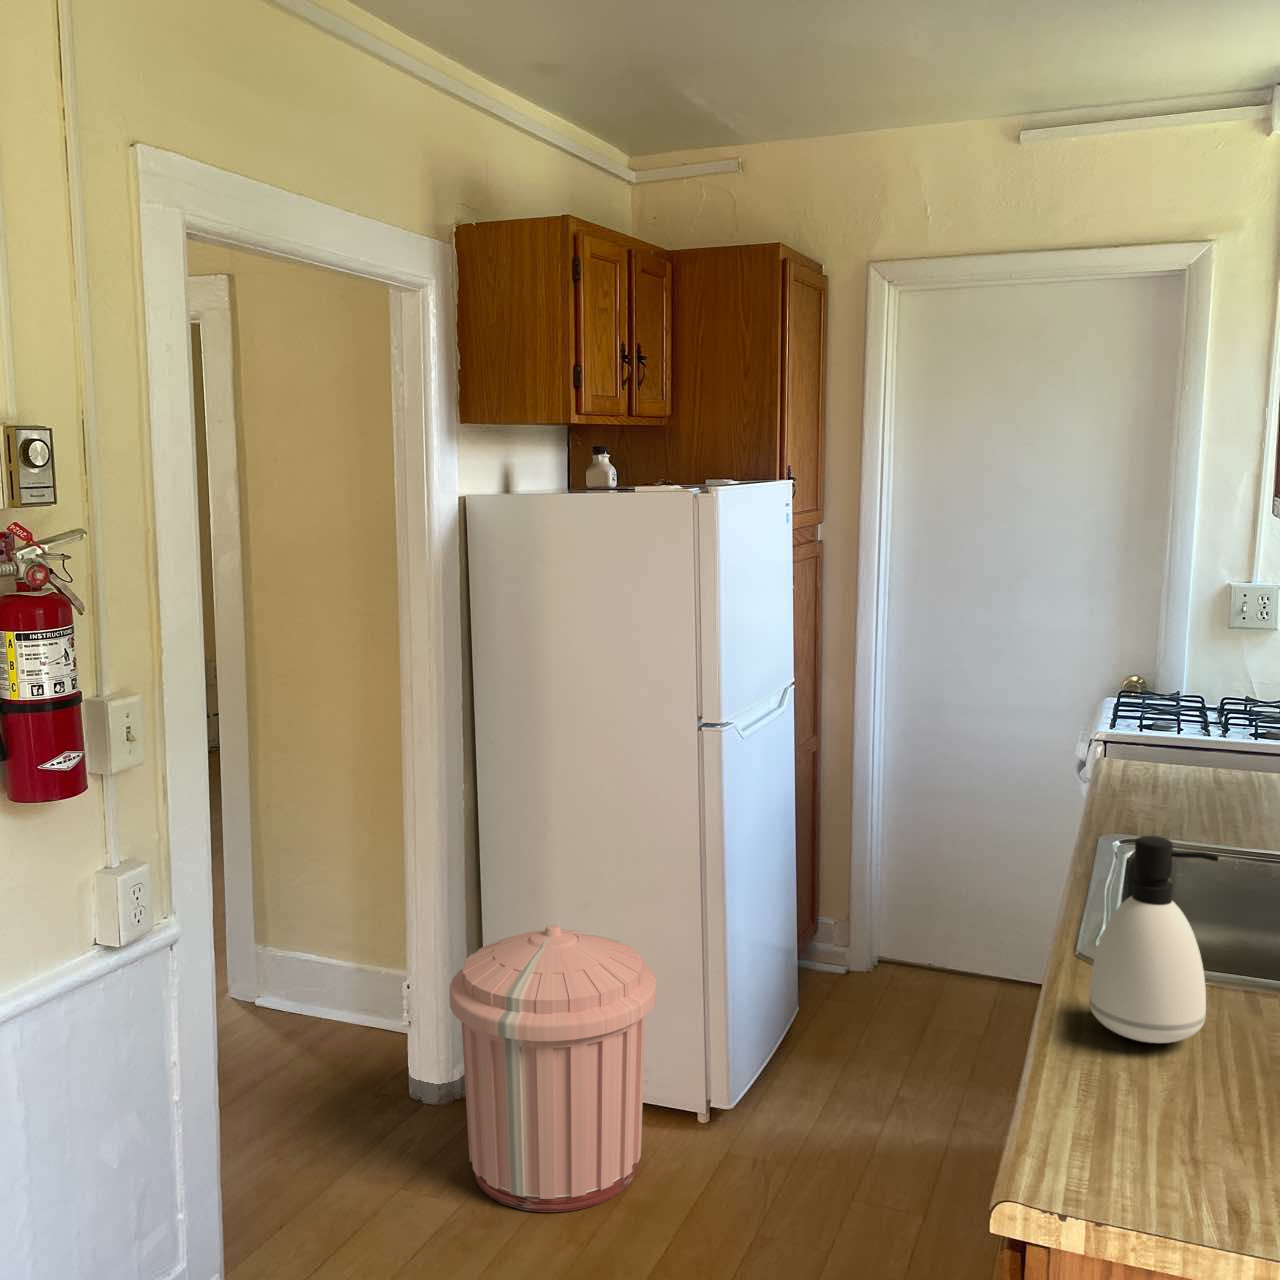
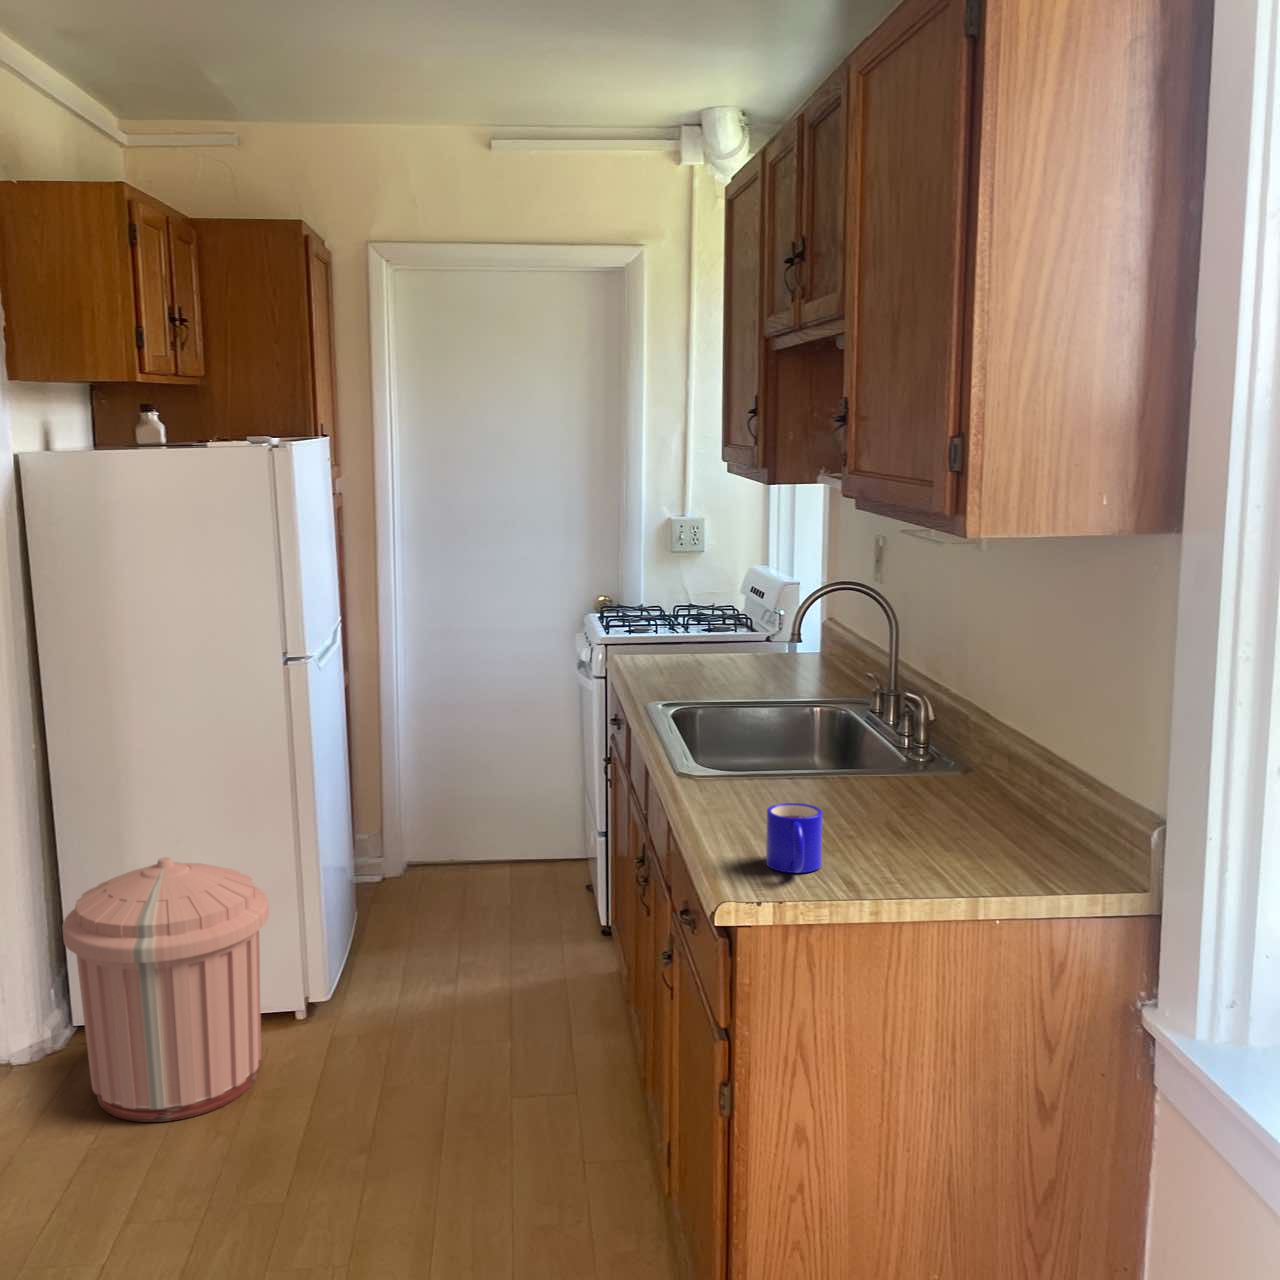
soap dispenser: present [1089,836,1218,1043] -> none [714,679,792,816]
mug: none [1115,1047,1213,1171] -> present [766,803,823,873]

